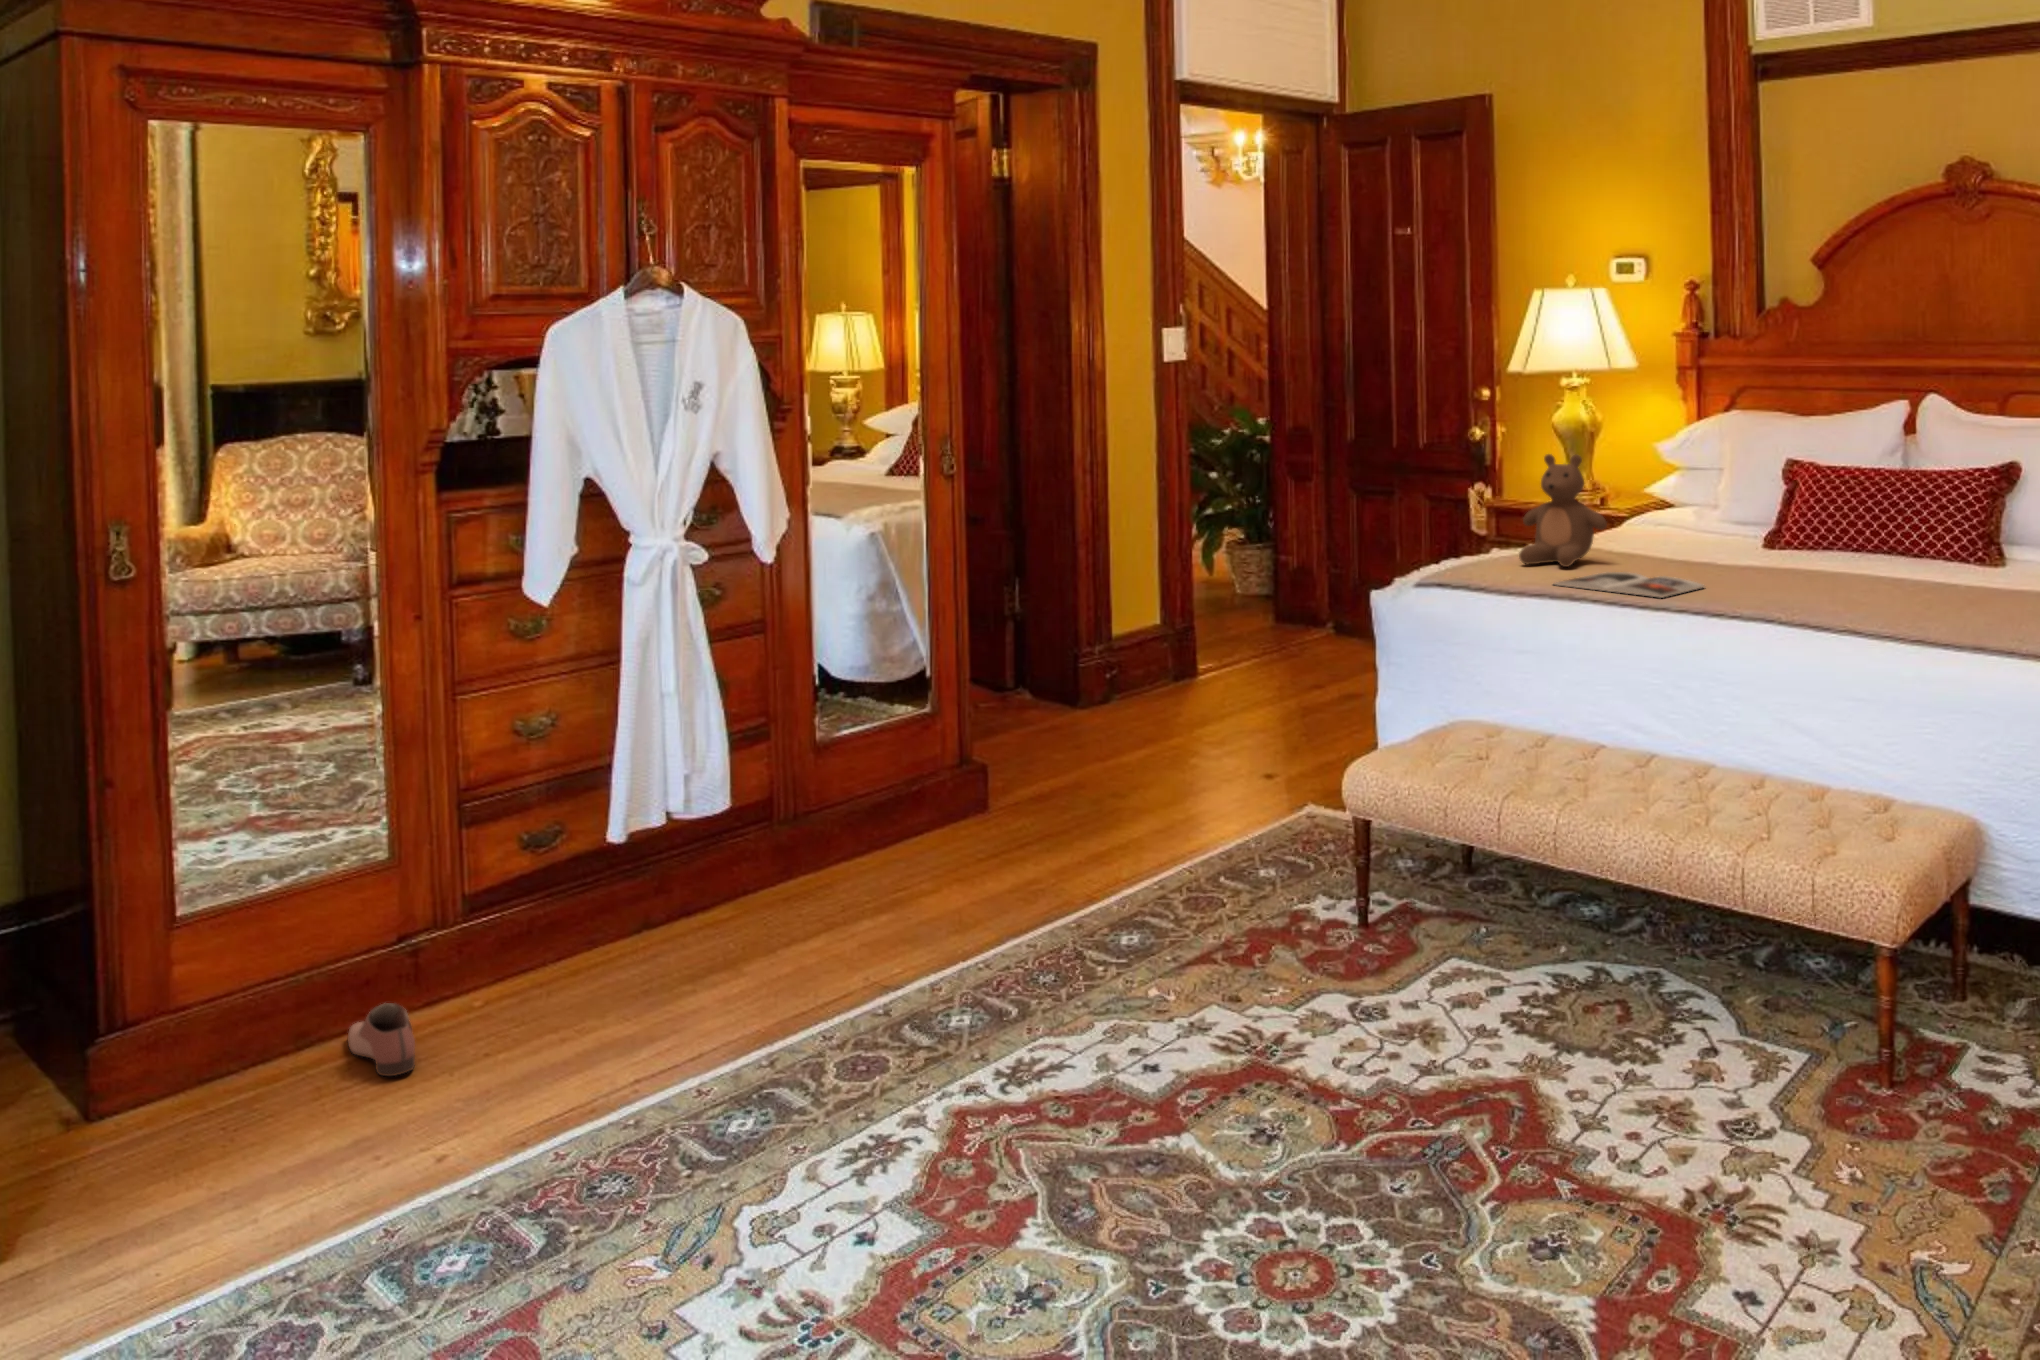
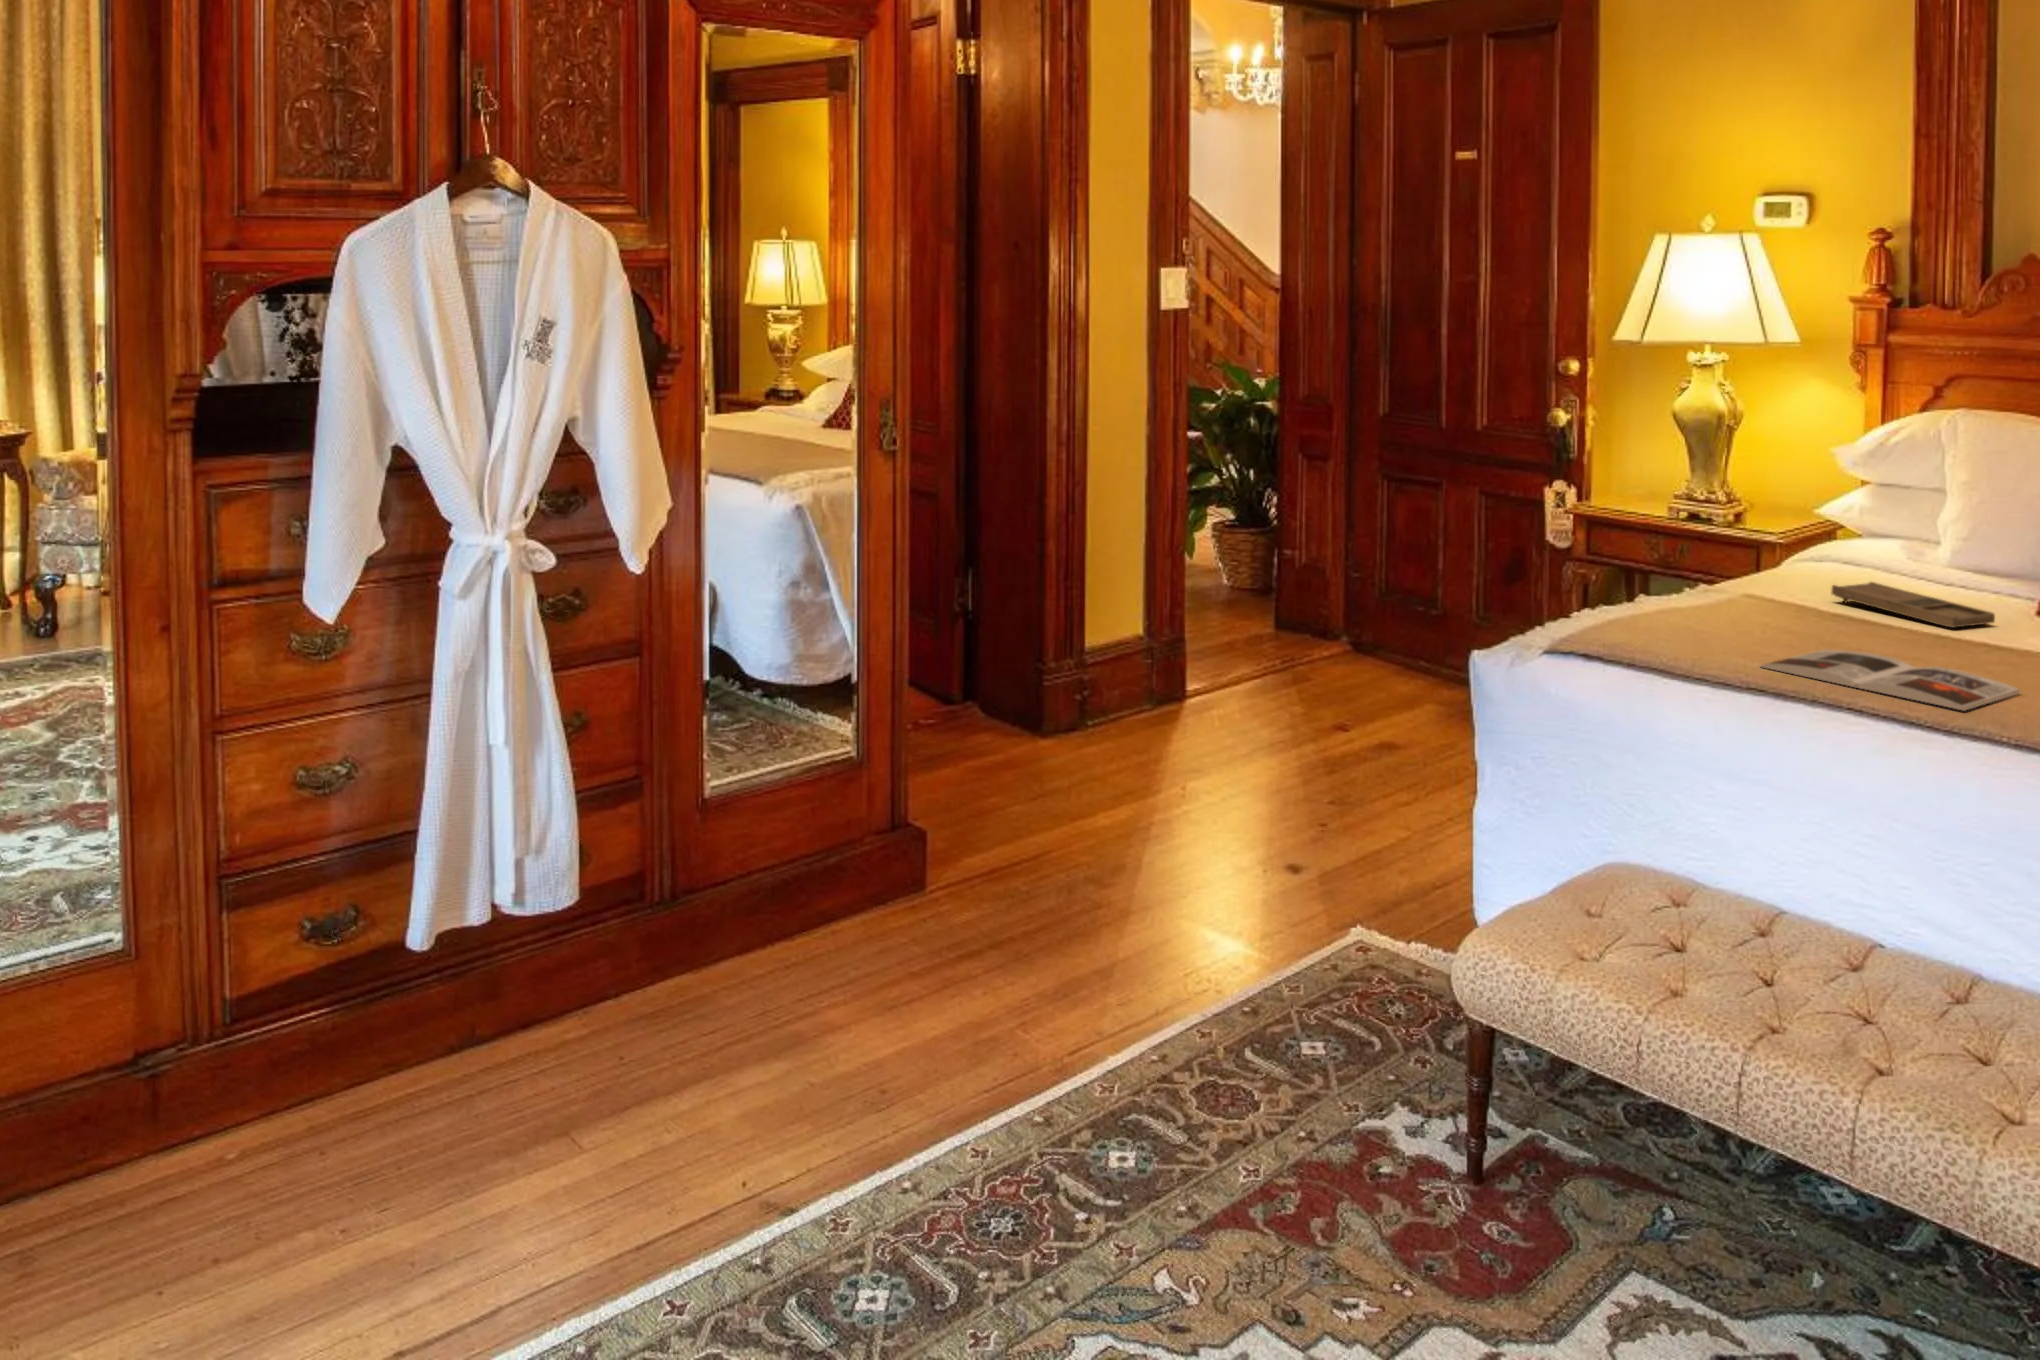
teddy bear: present [1519,454,1607,567] -> none [1686,466,1824,633]
tray: none [1627,533,1723,557] -> present [1831,582,1995,628]
shoe: present [348,1003,415,1076] -> none [44,1171,116,1289]

